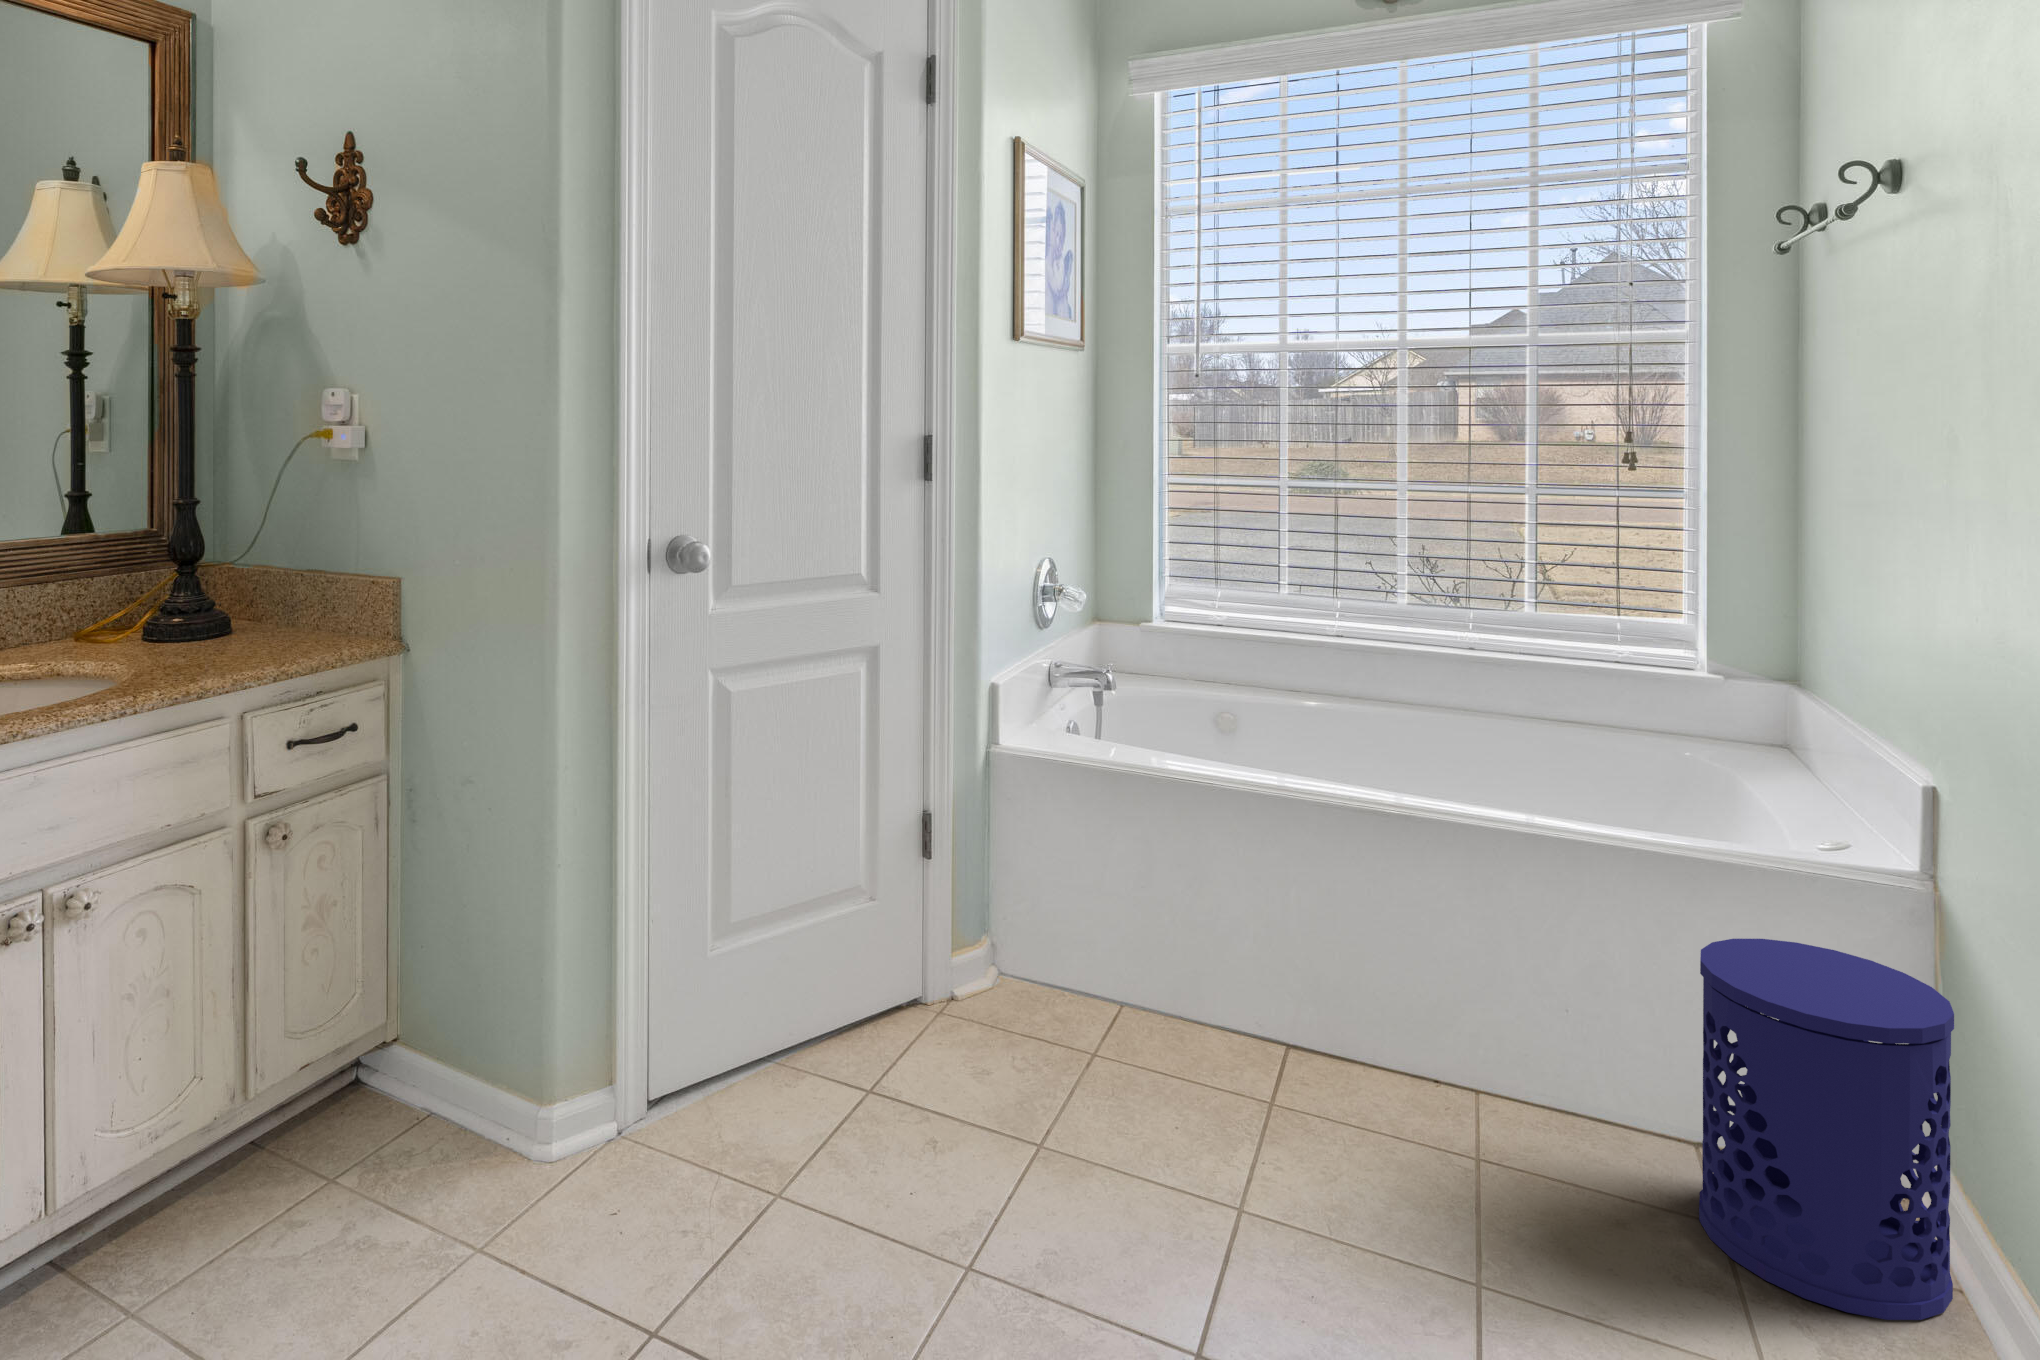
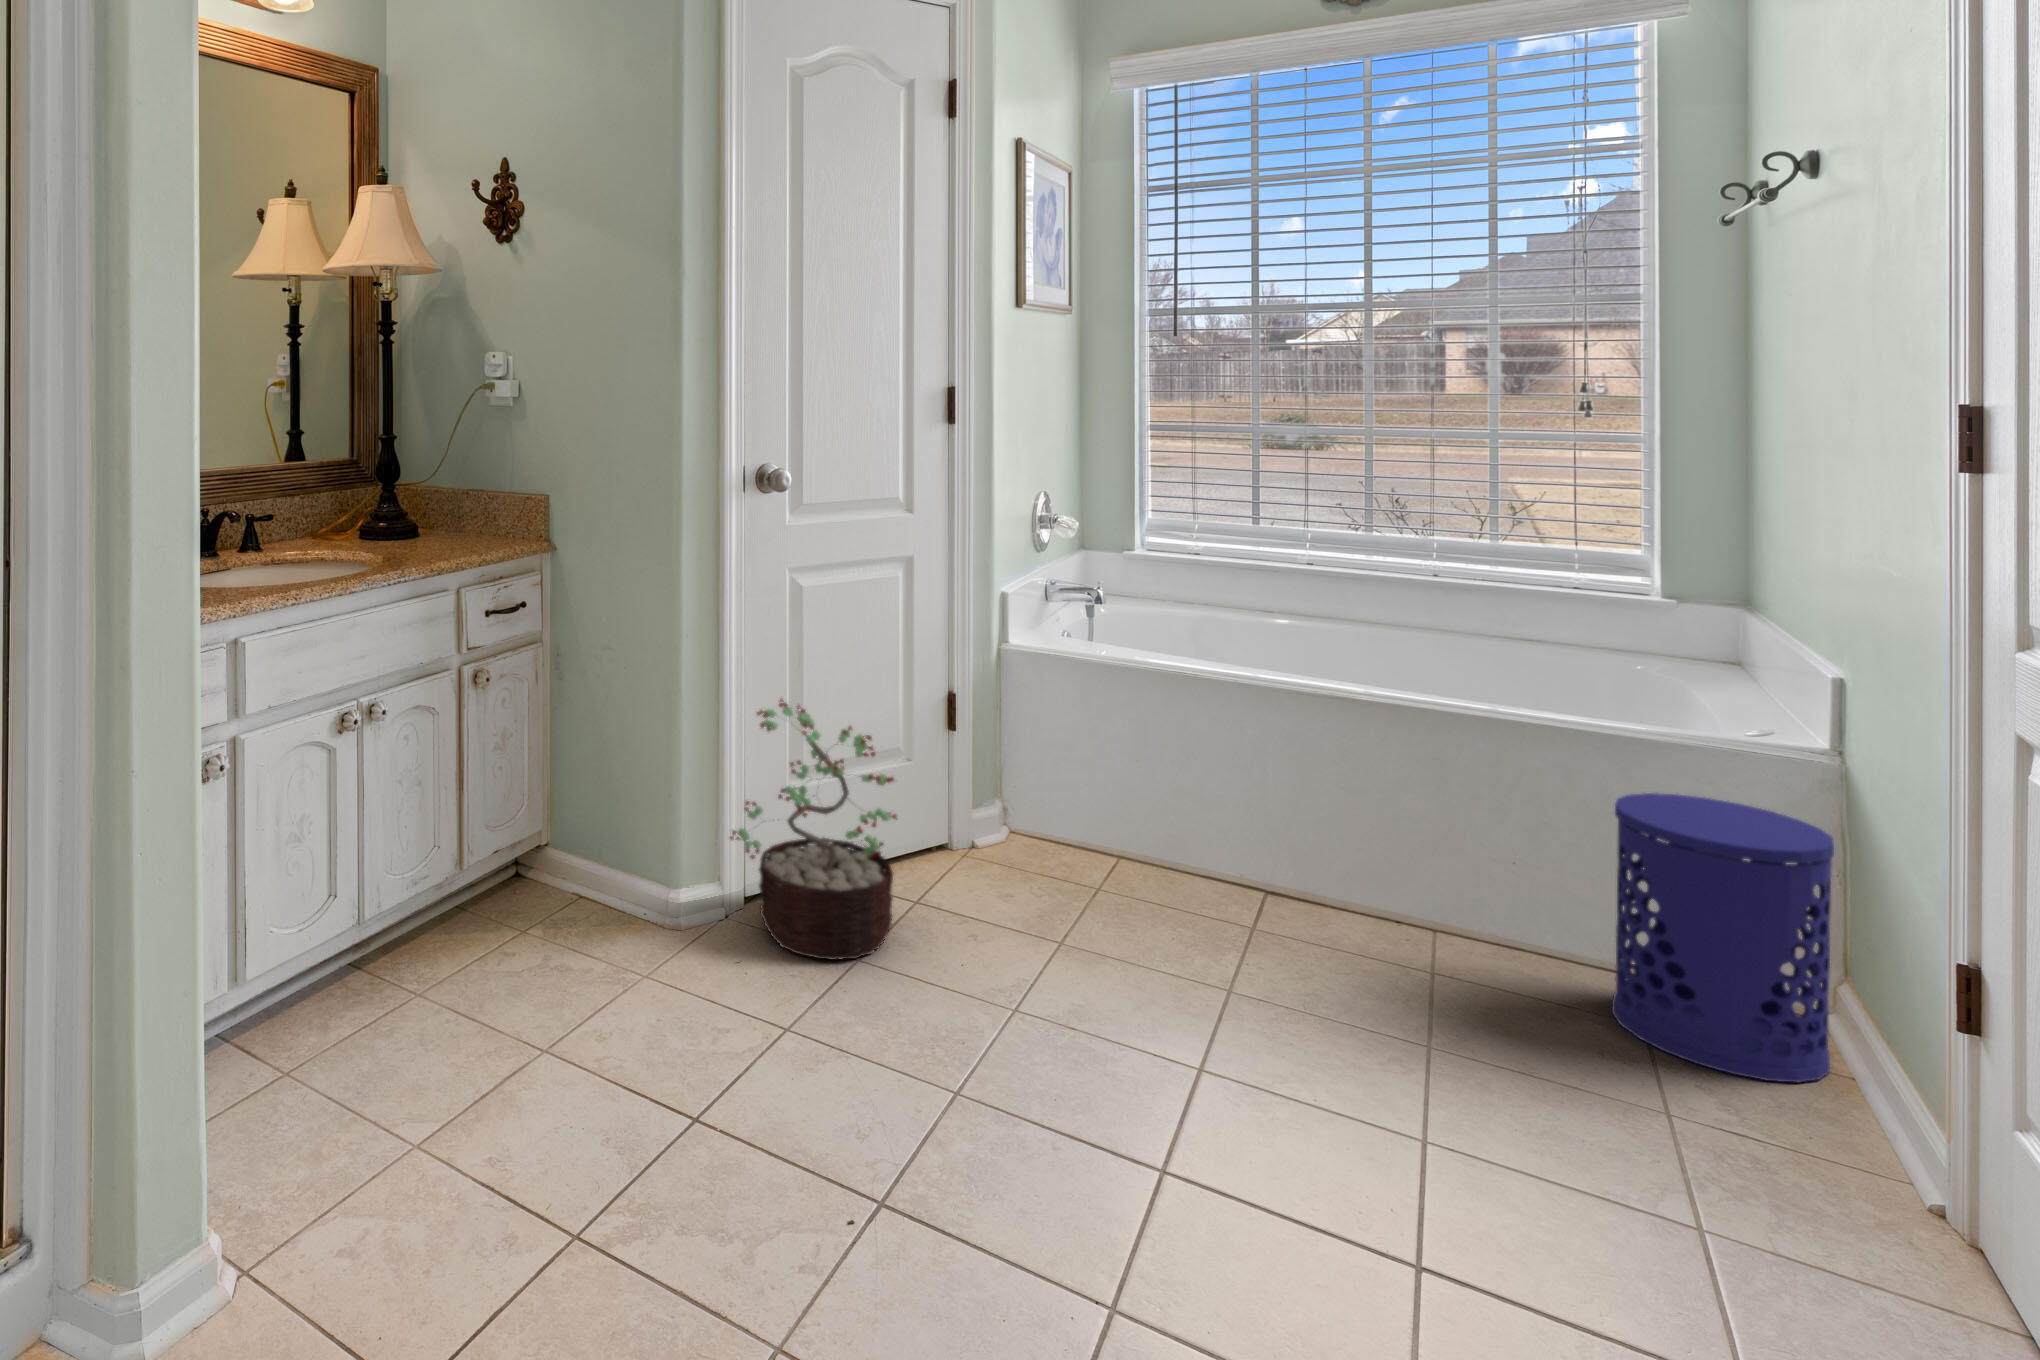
decorative plant: none [619,846,843,1211] -> present [730,699,897,960]

